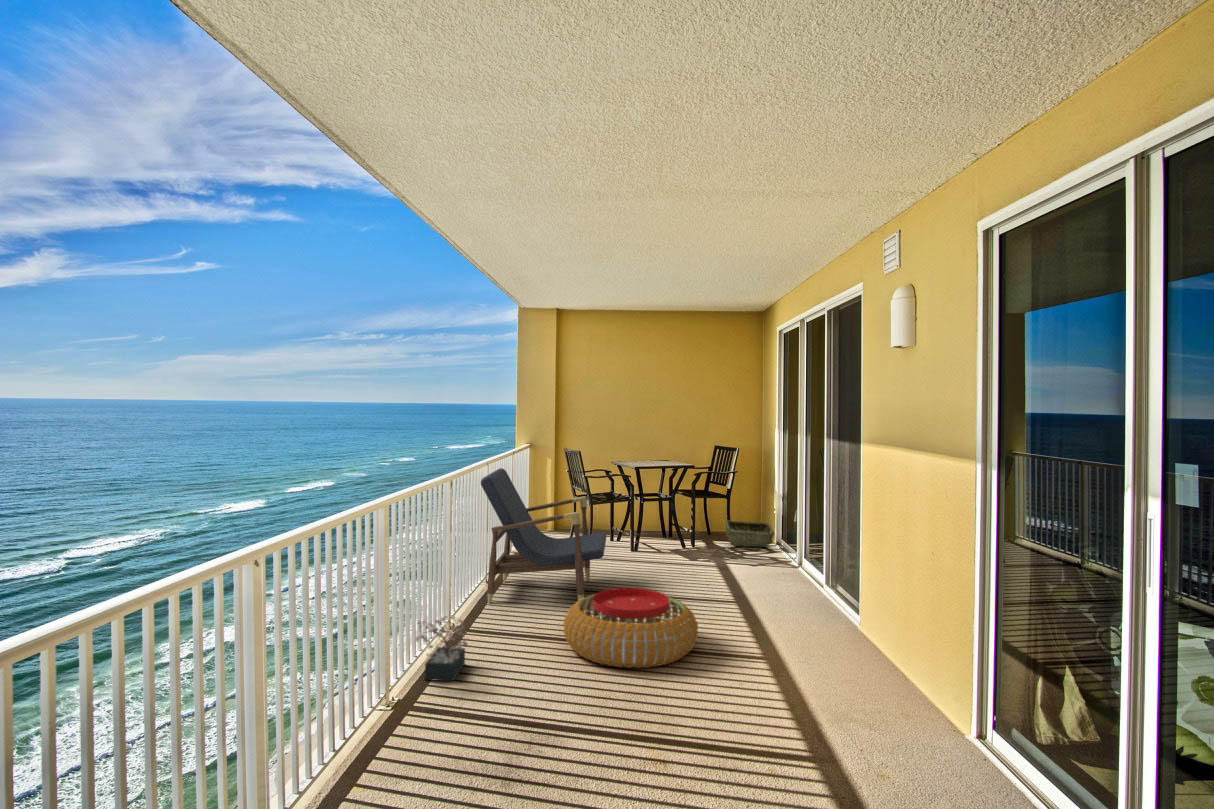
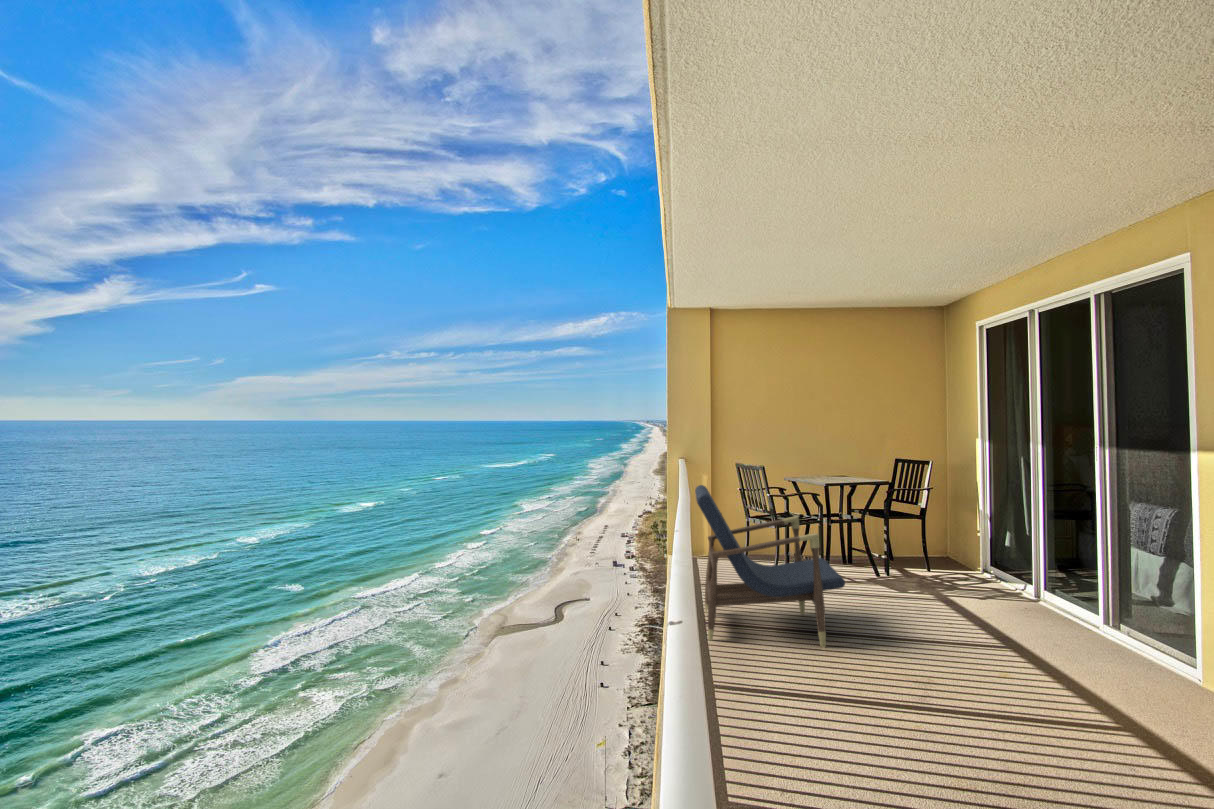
woven basket: present [725,521,774,547] -> none [923,545,988,576]
pouf: present [563,588,698,668] -> none [839,623,1017,723]
decorative plant: present [416,616,468,681] -> none [699,656,763,737]

